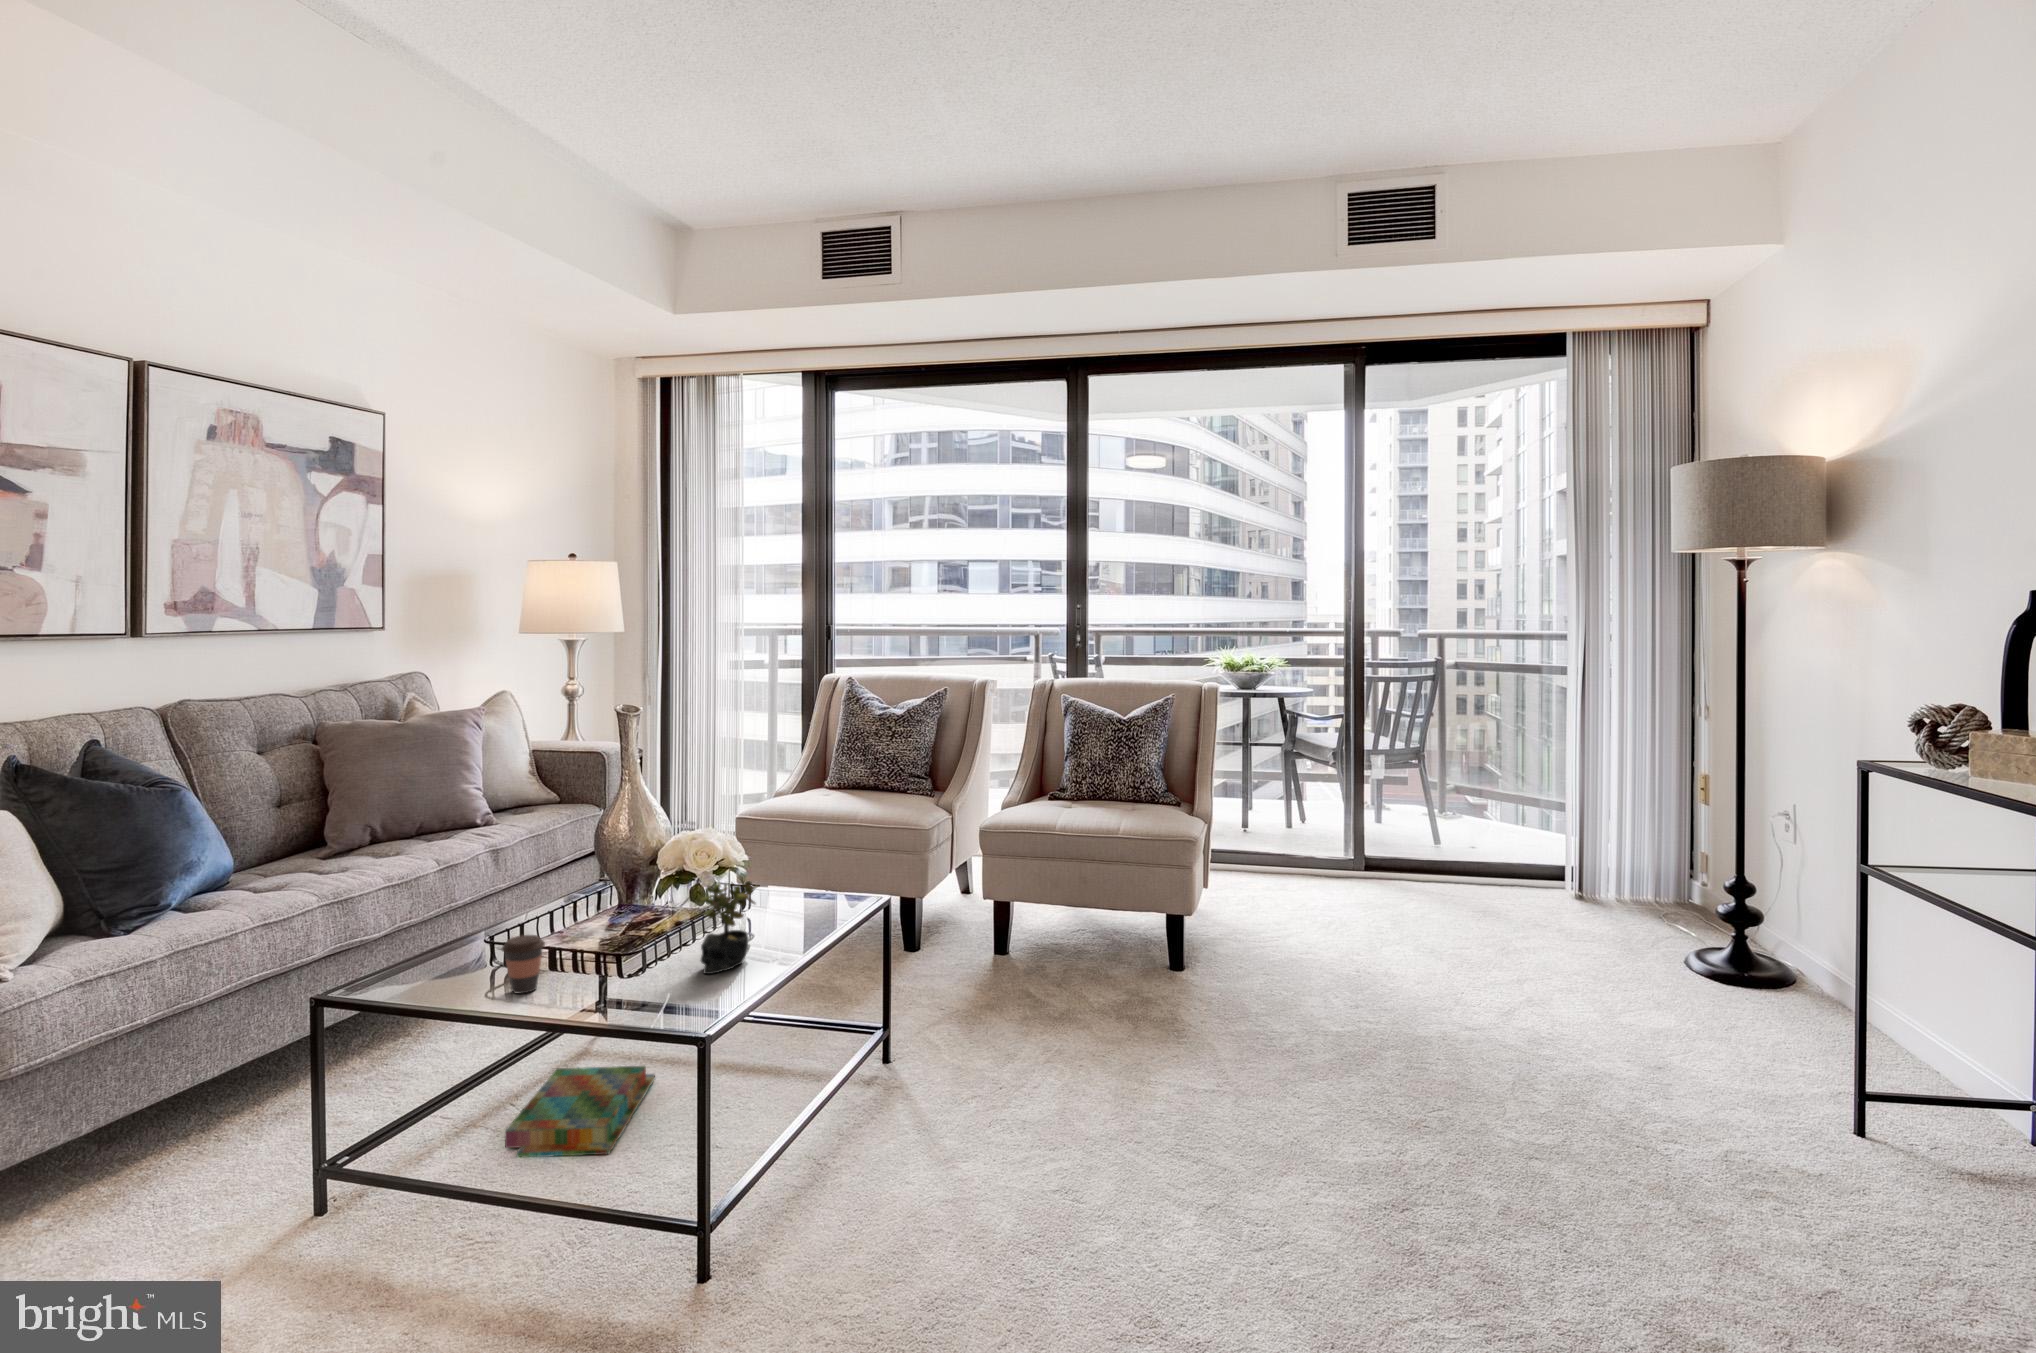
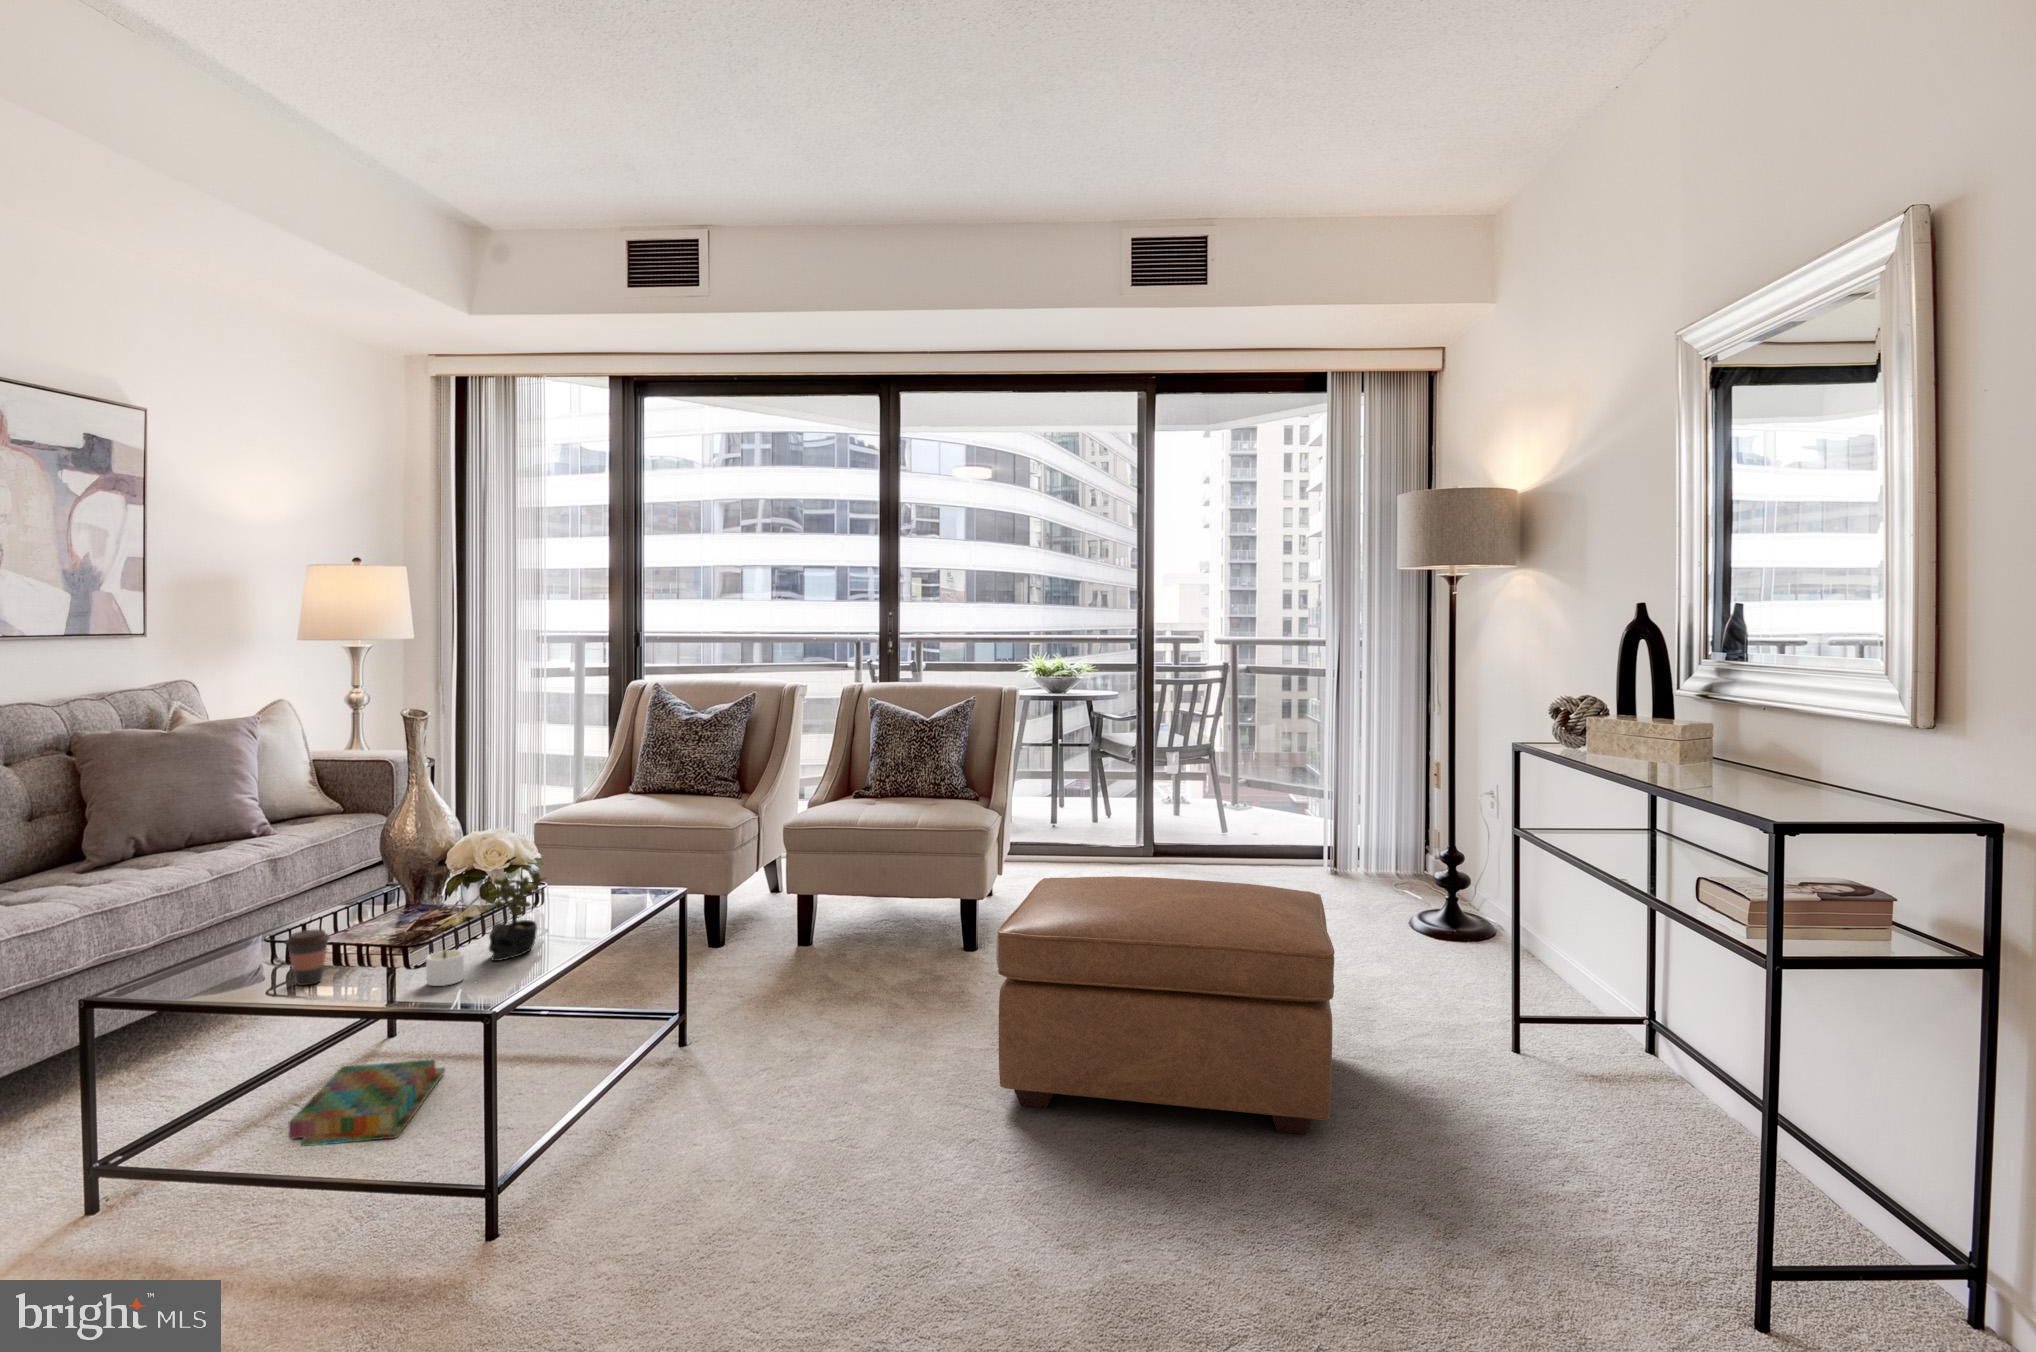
ottoman: none [1242,898,1665,1225] -> present [996,876,1334,1134]
candle: none [639,963,689,1002] -> present [426,950,464,986]

